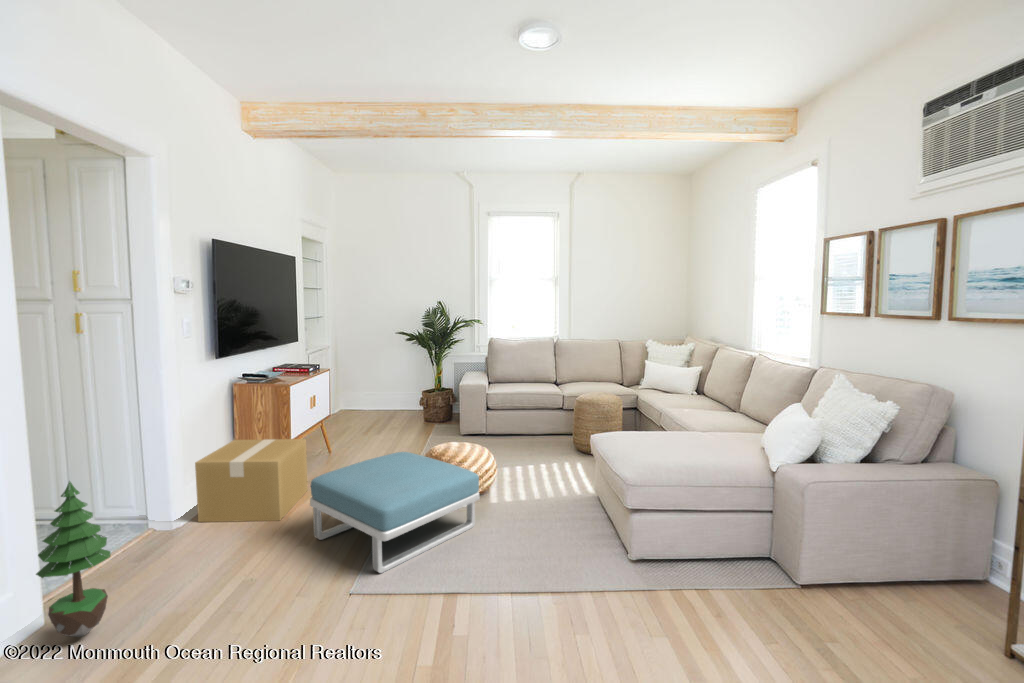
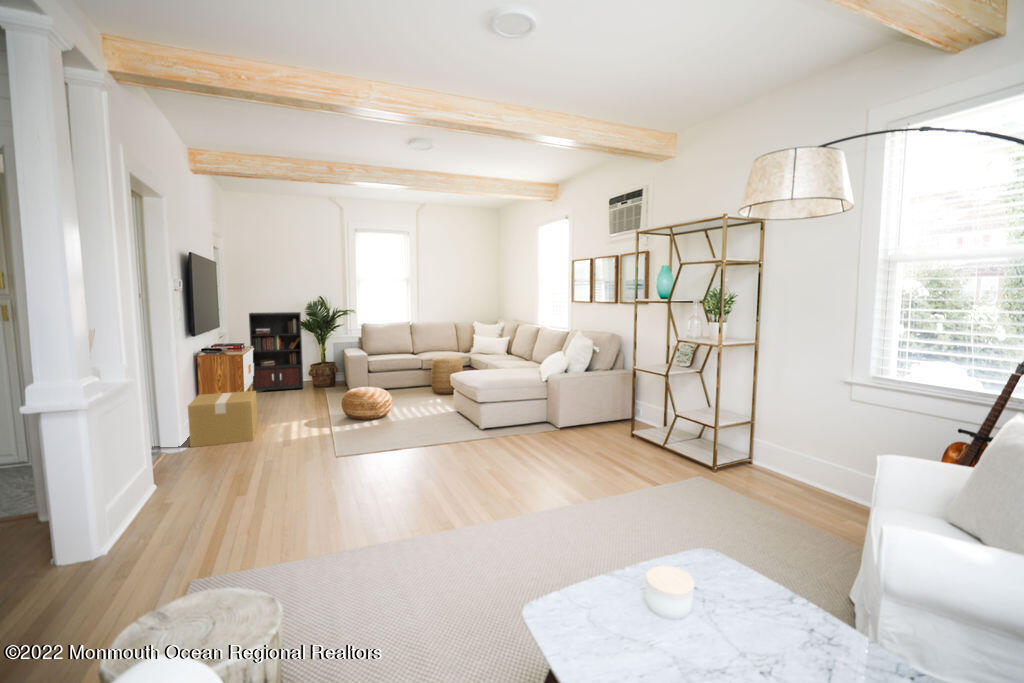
bookcase: none [347,322,432,423] -> present [249,312,304,391]
footstool: present [310,452,480,573] -> none [283,392,391,451]
potted tree: present [36,481,111,637] -> none [154,398,195,491]

